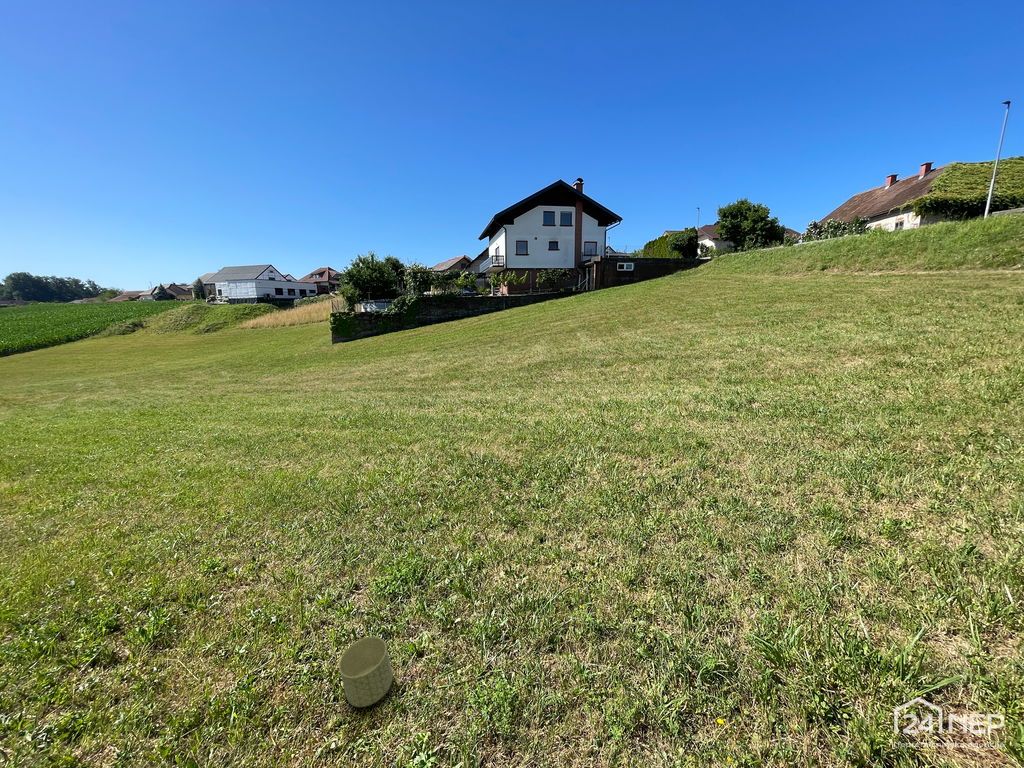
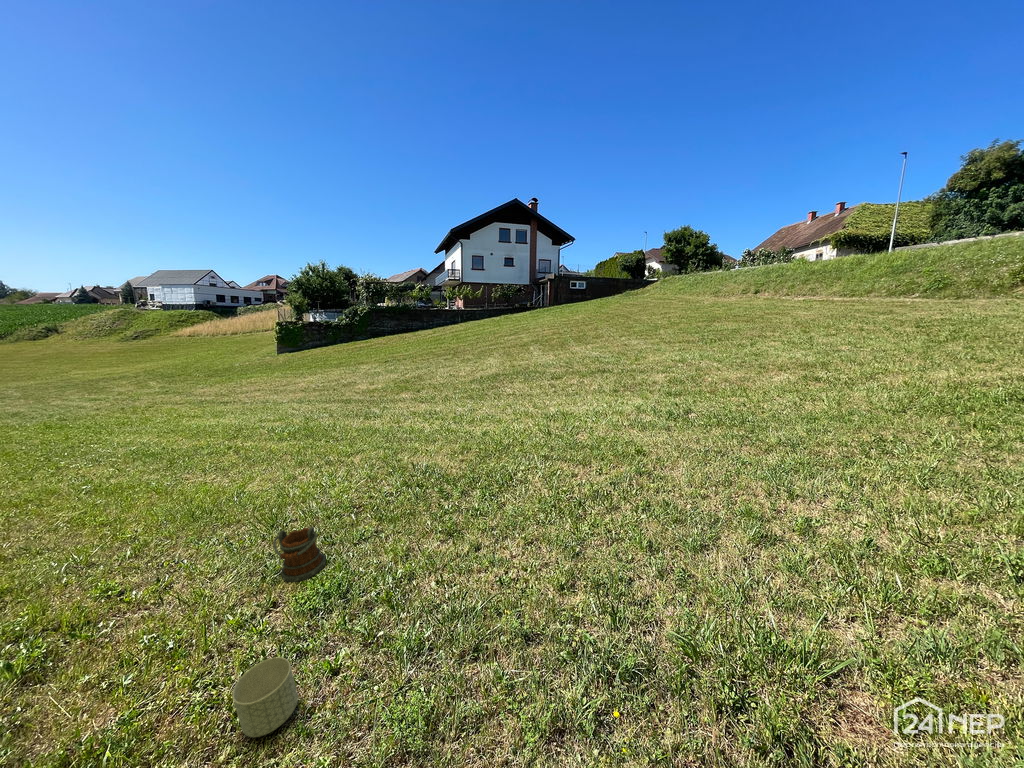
bucket: none [353,516,399,566] -> present [273,527,326,582]

